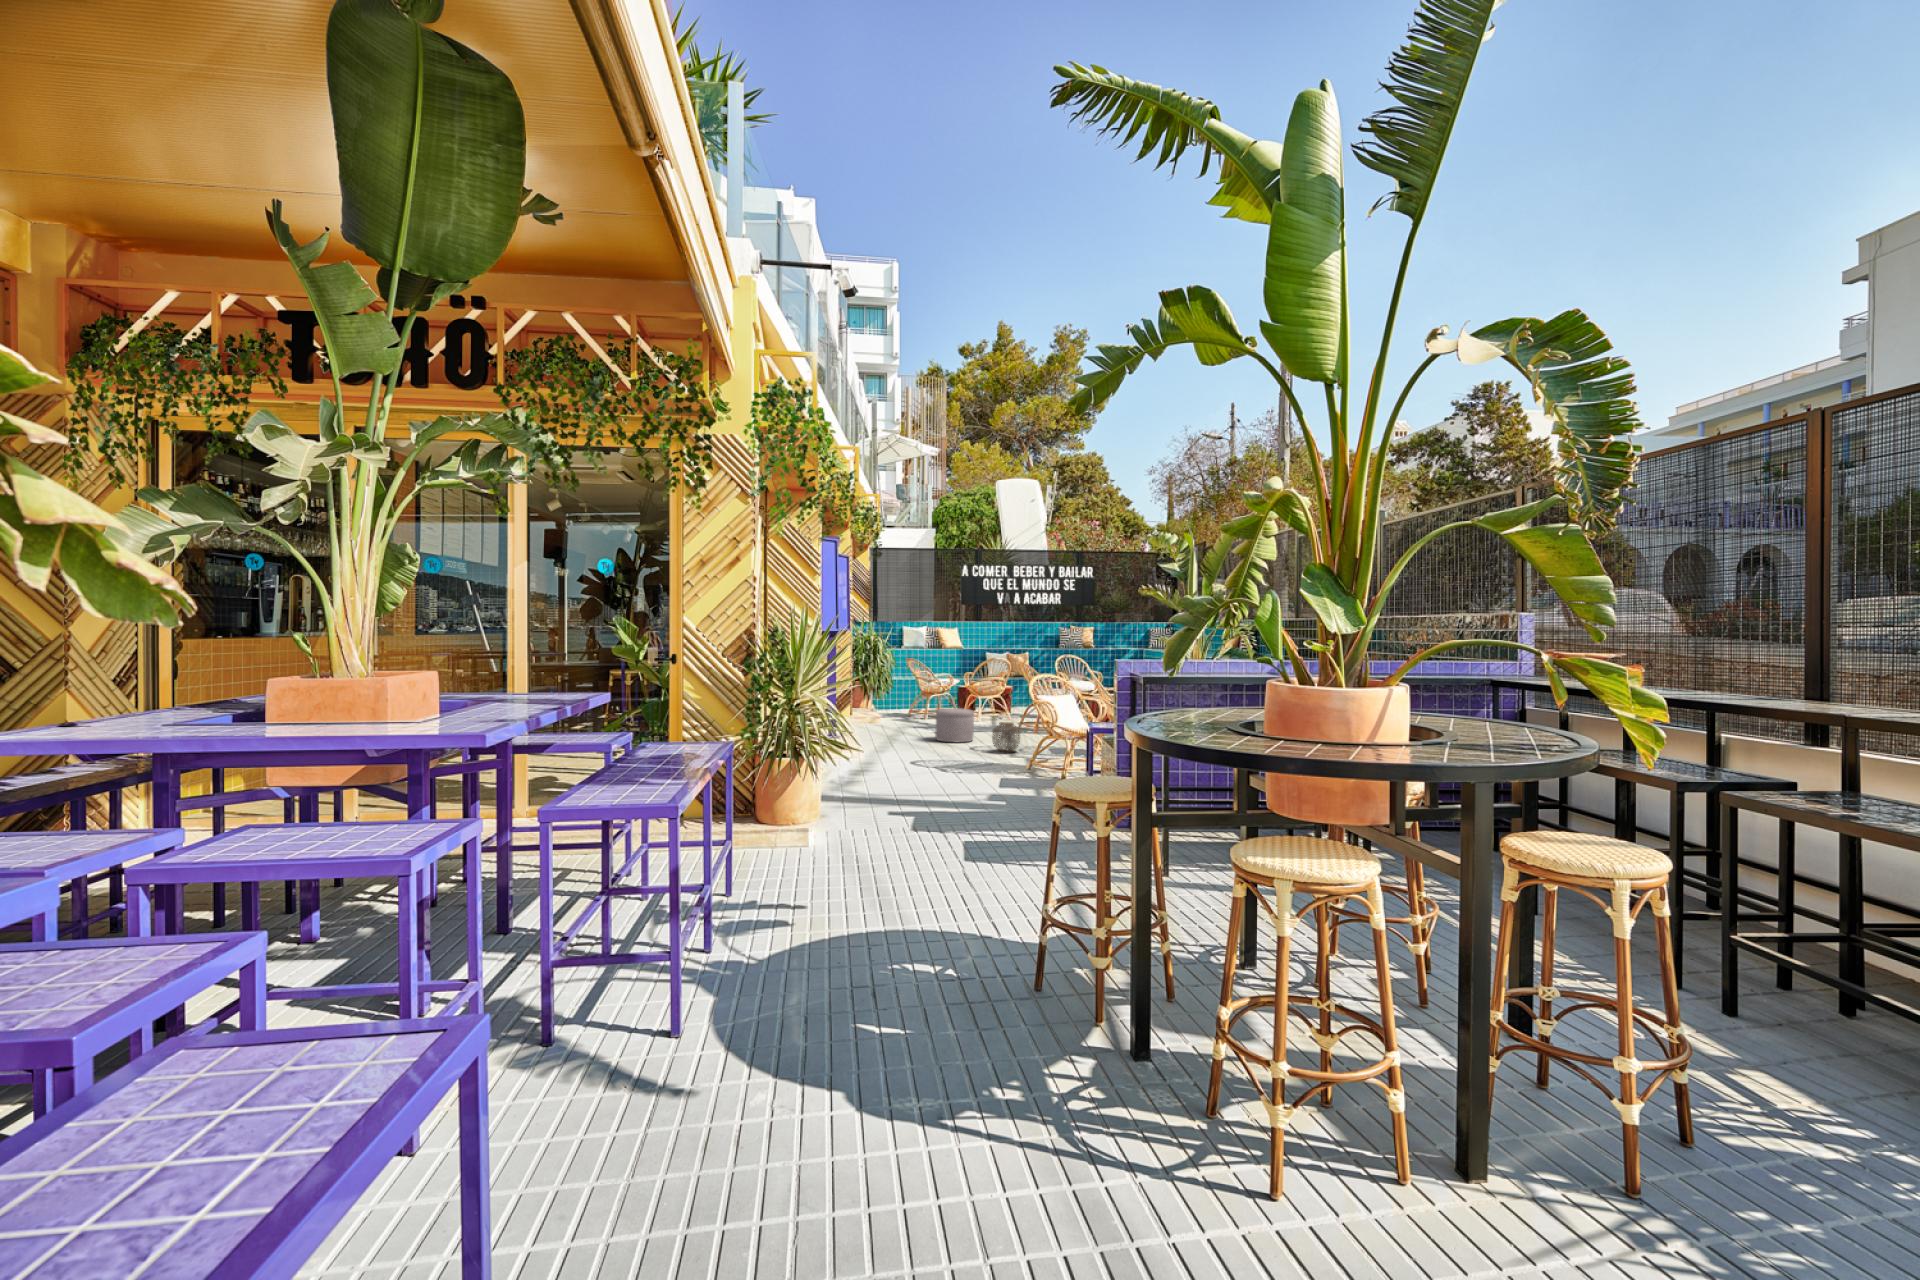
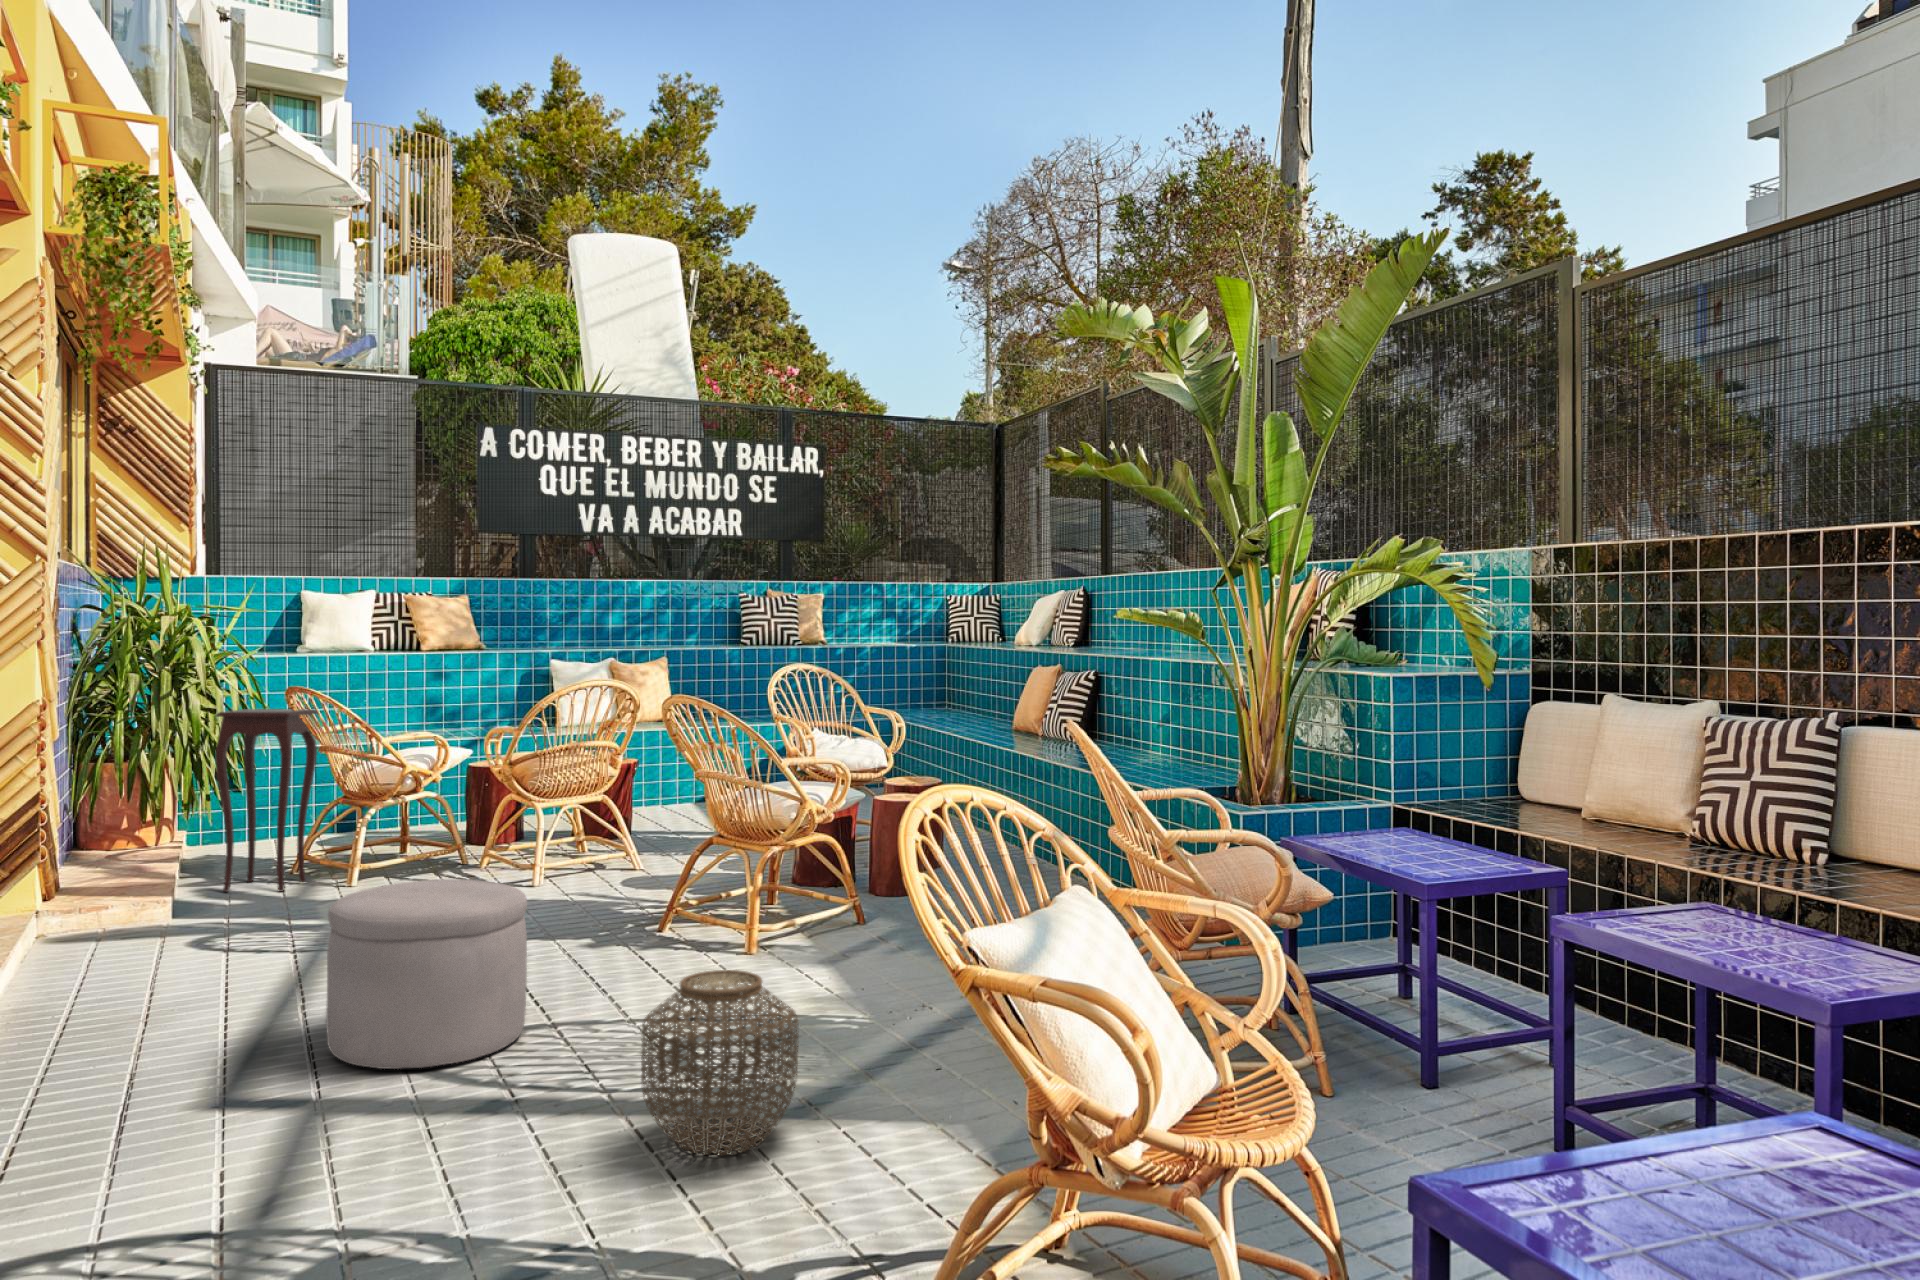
side table: none [896,669,920,719] -> present [215,709,317,892]

